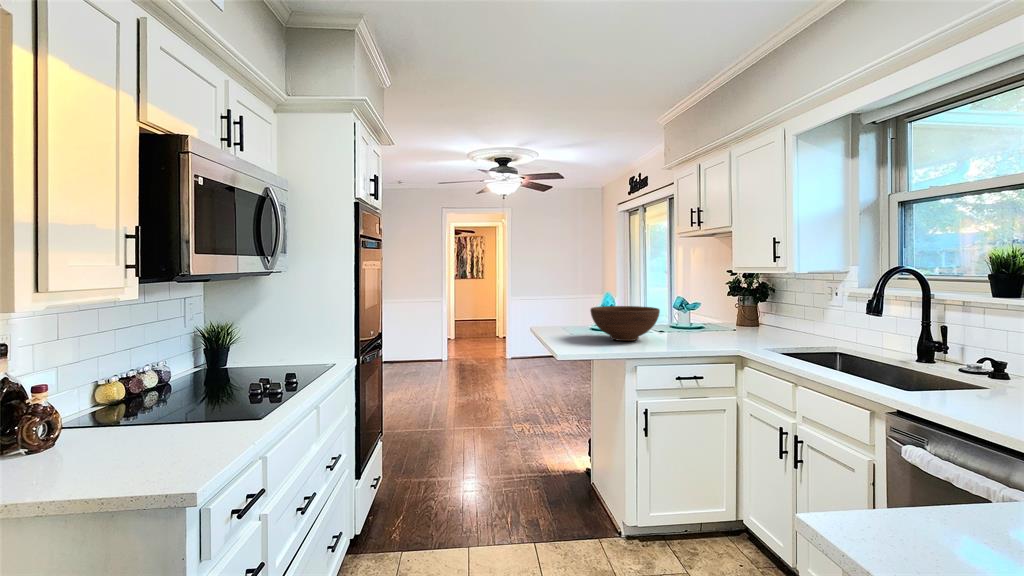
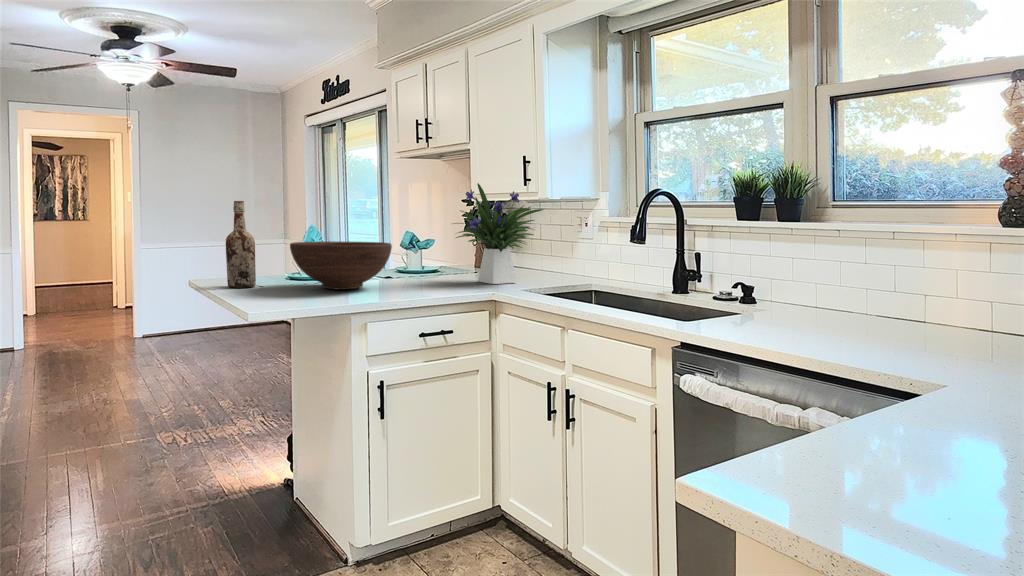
flower arrangement: none [708,262,789,342] -> present [453,183,544,284]
wine bottle: none [553,280,570,336] -> present [226,201,256,288]

